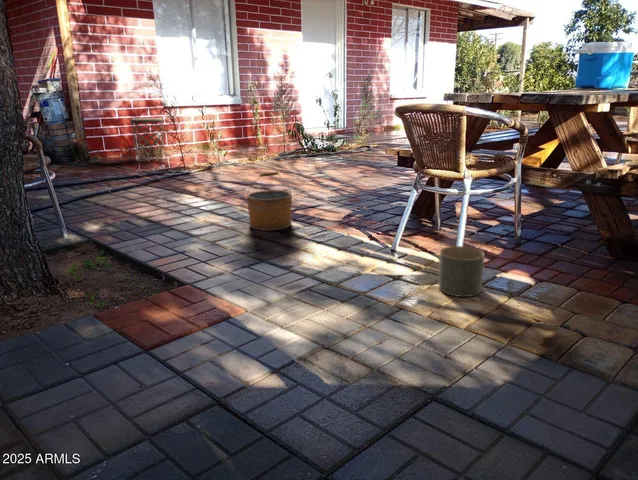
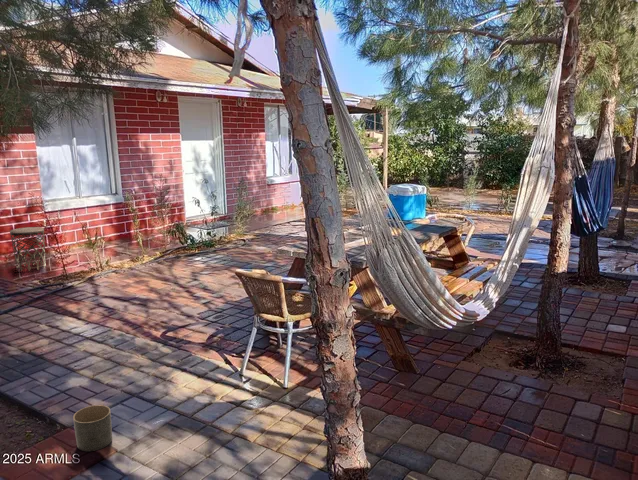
bucket: present [247,172,292,231] -> none [123,309,162,359]
planter: present [439,246,485,297] -> present [73,405,112,451]

